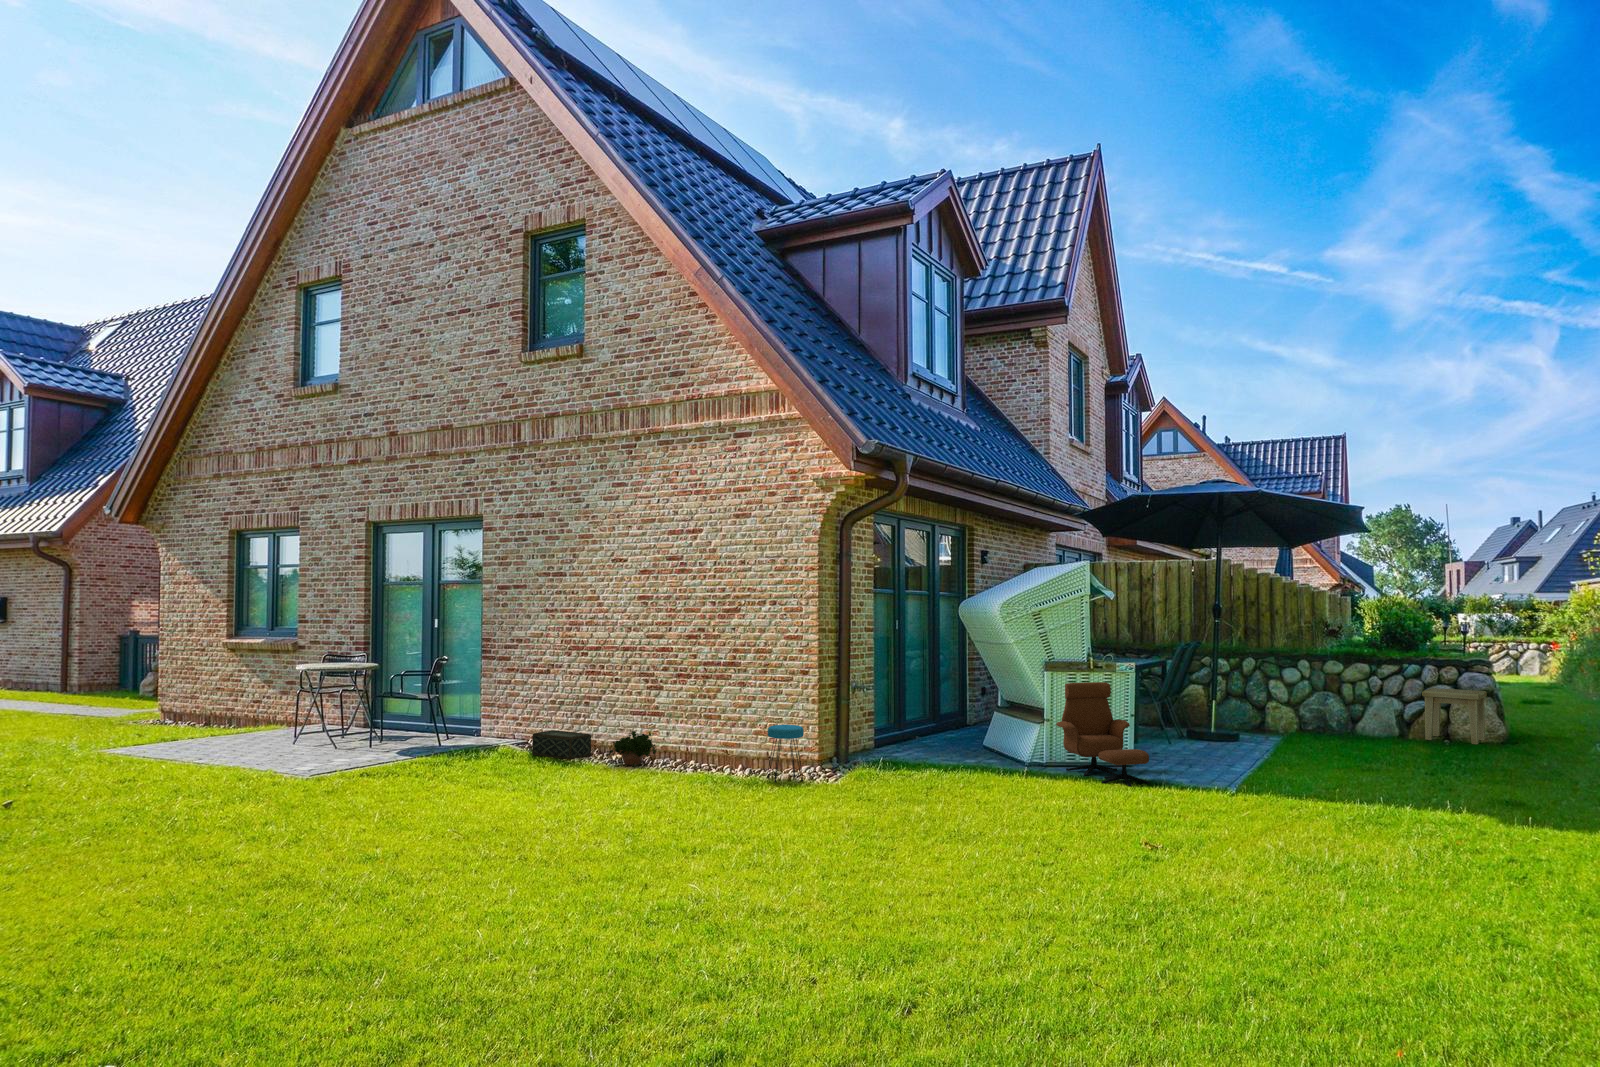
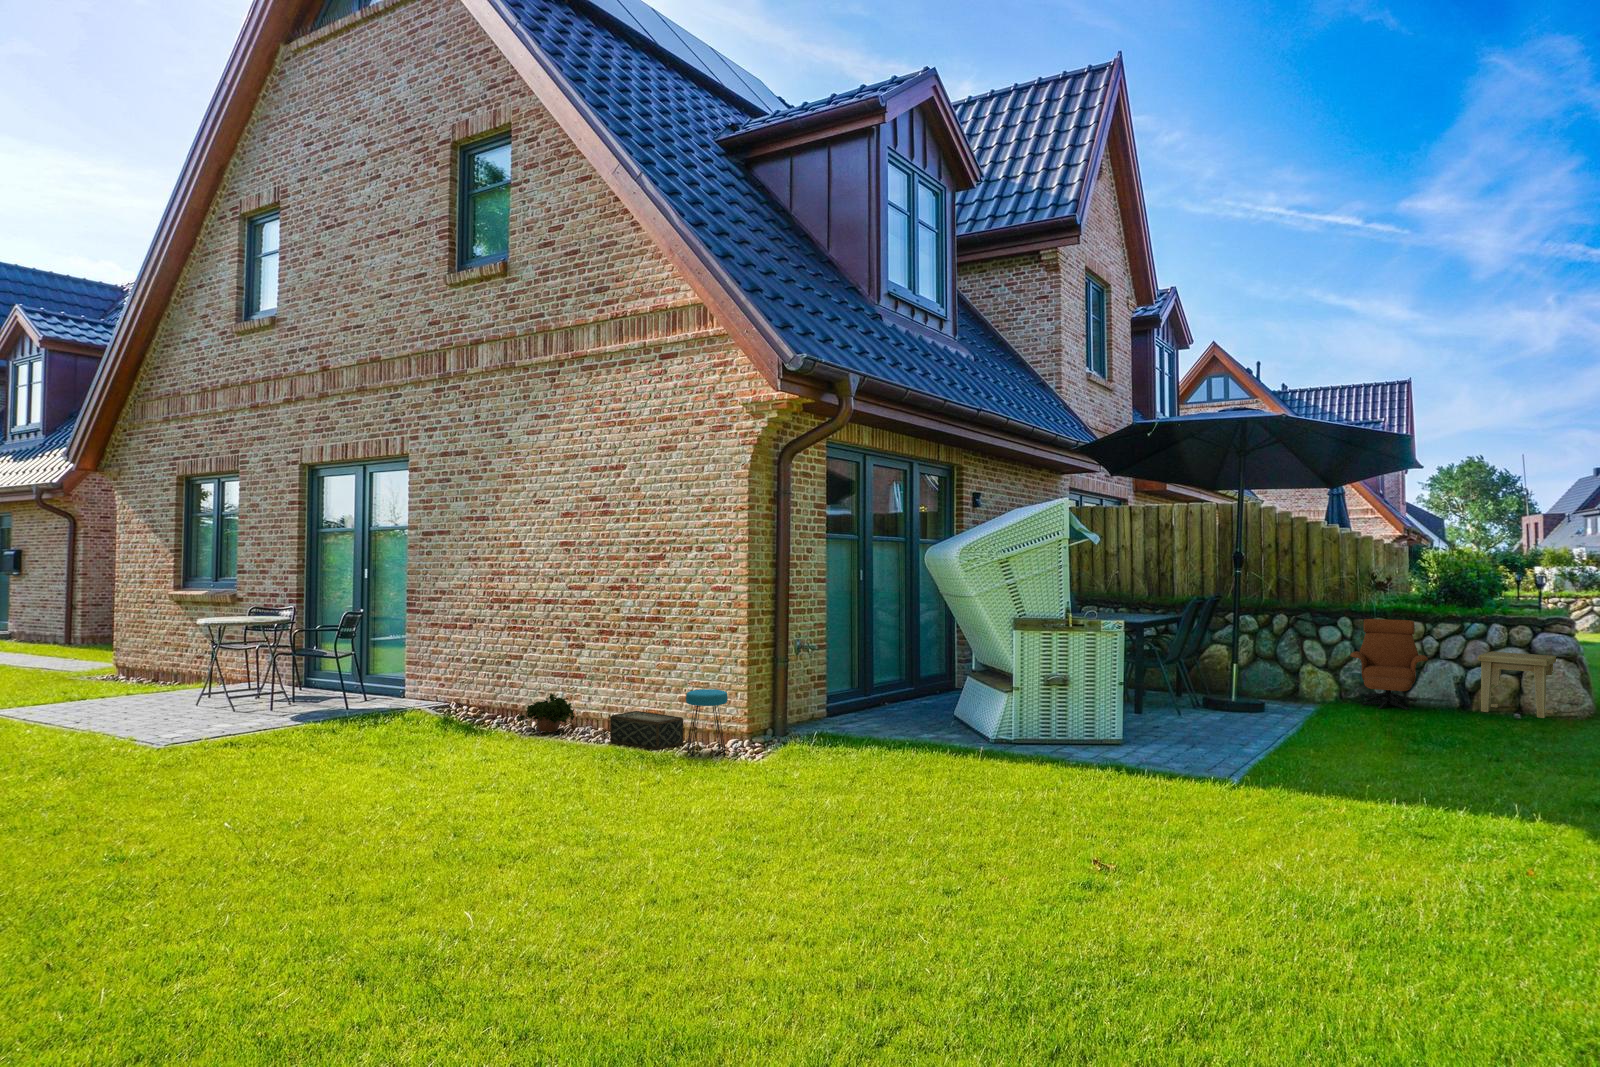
lounge chair: present [1056,682,1151,787] -> present [1350,619,1428,710]
woven basket: present [532,730,591,759] -> present [610,711,684,750]

